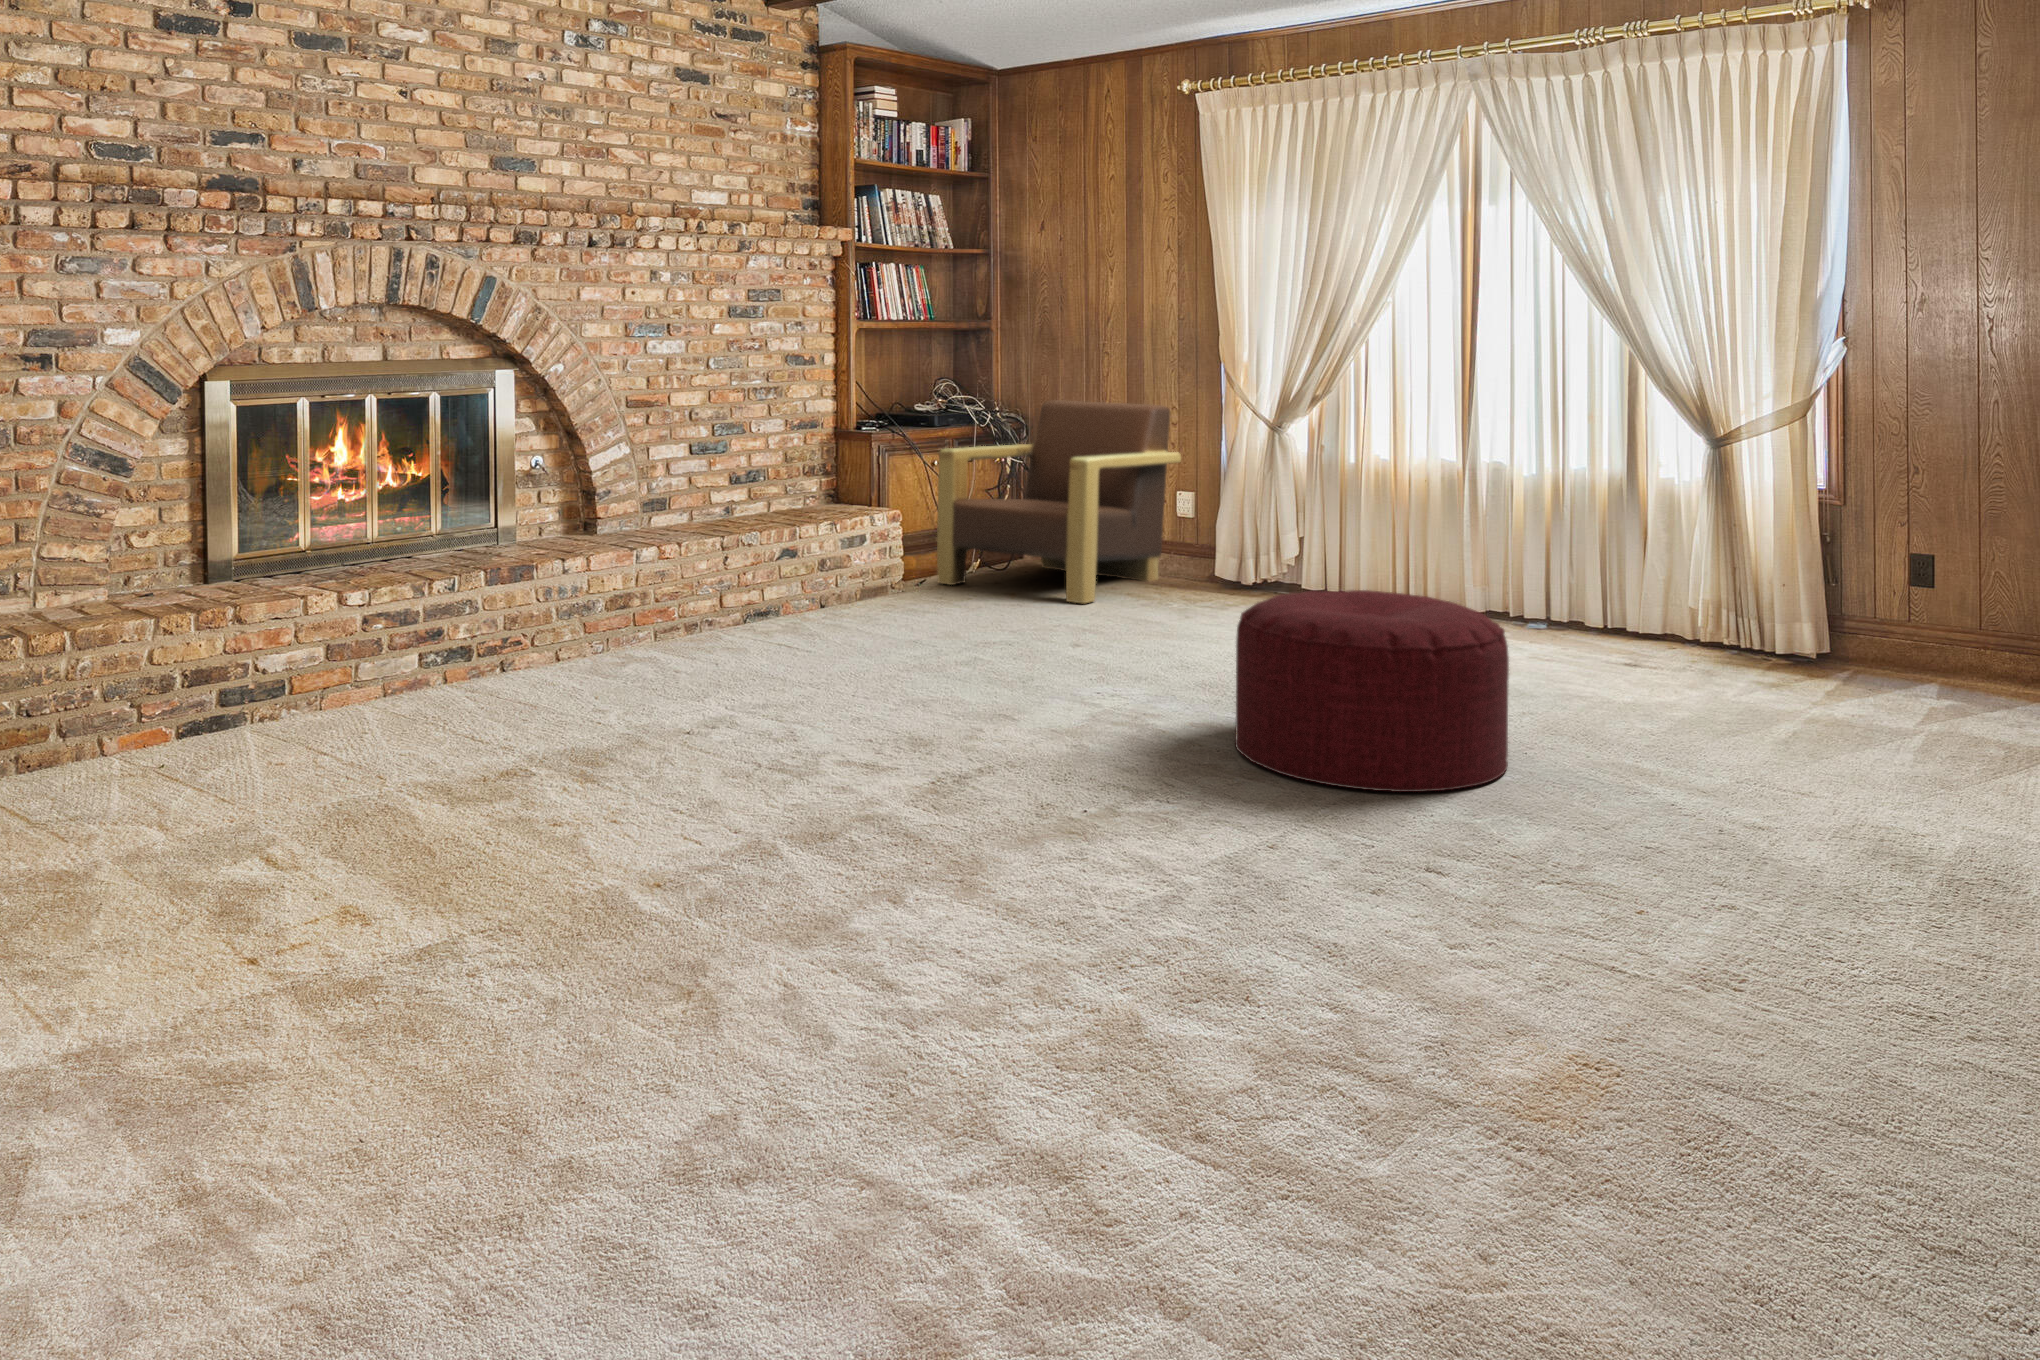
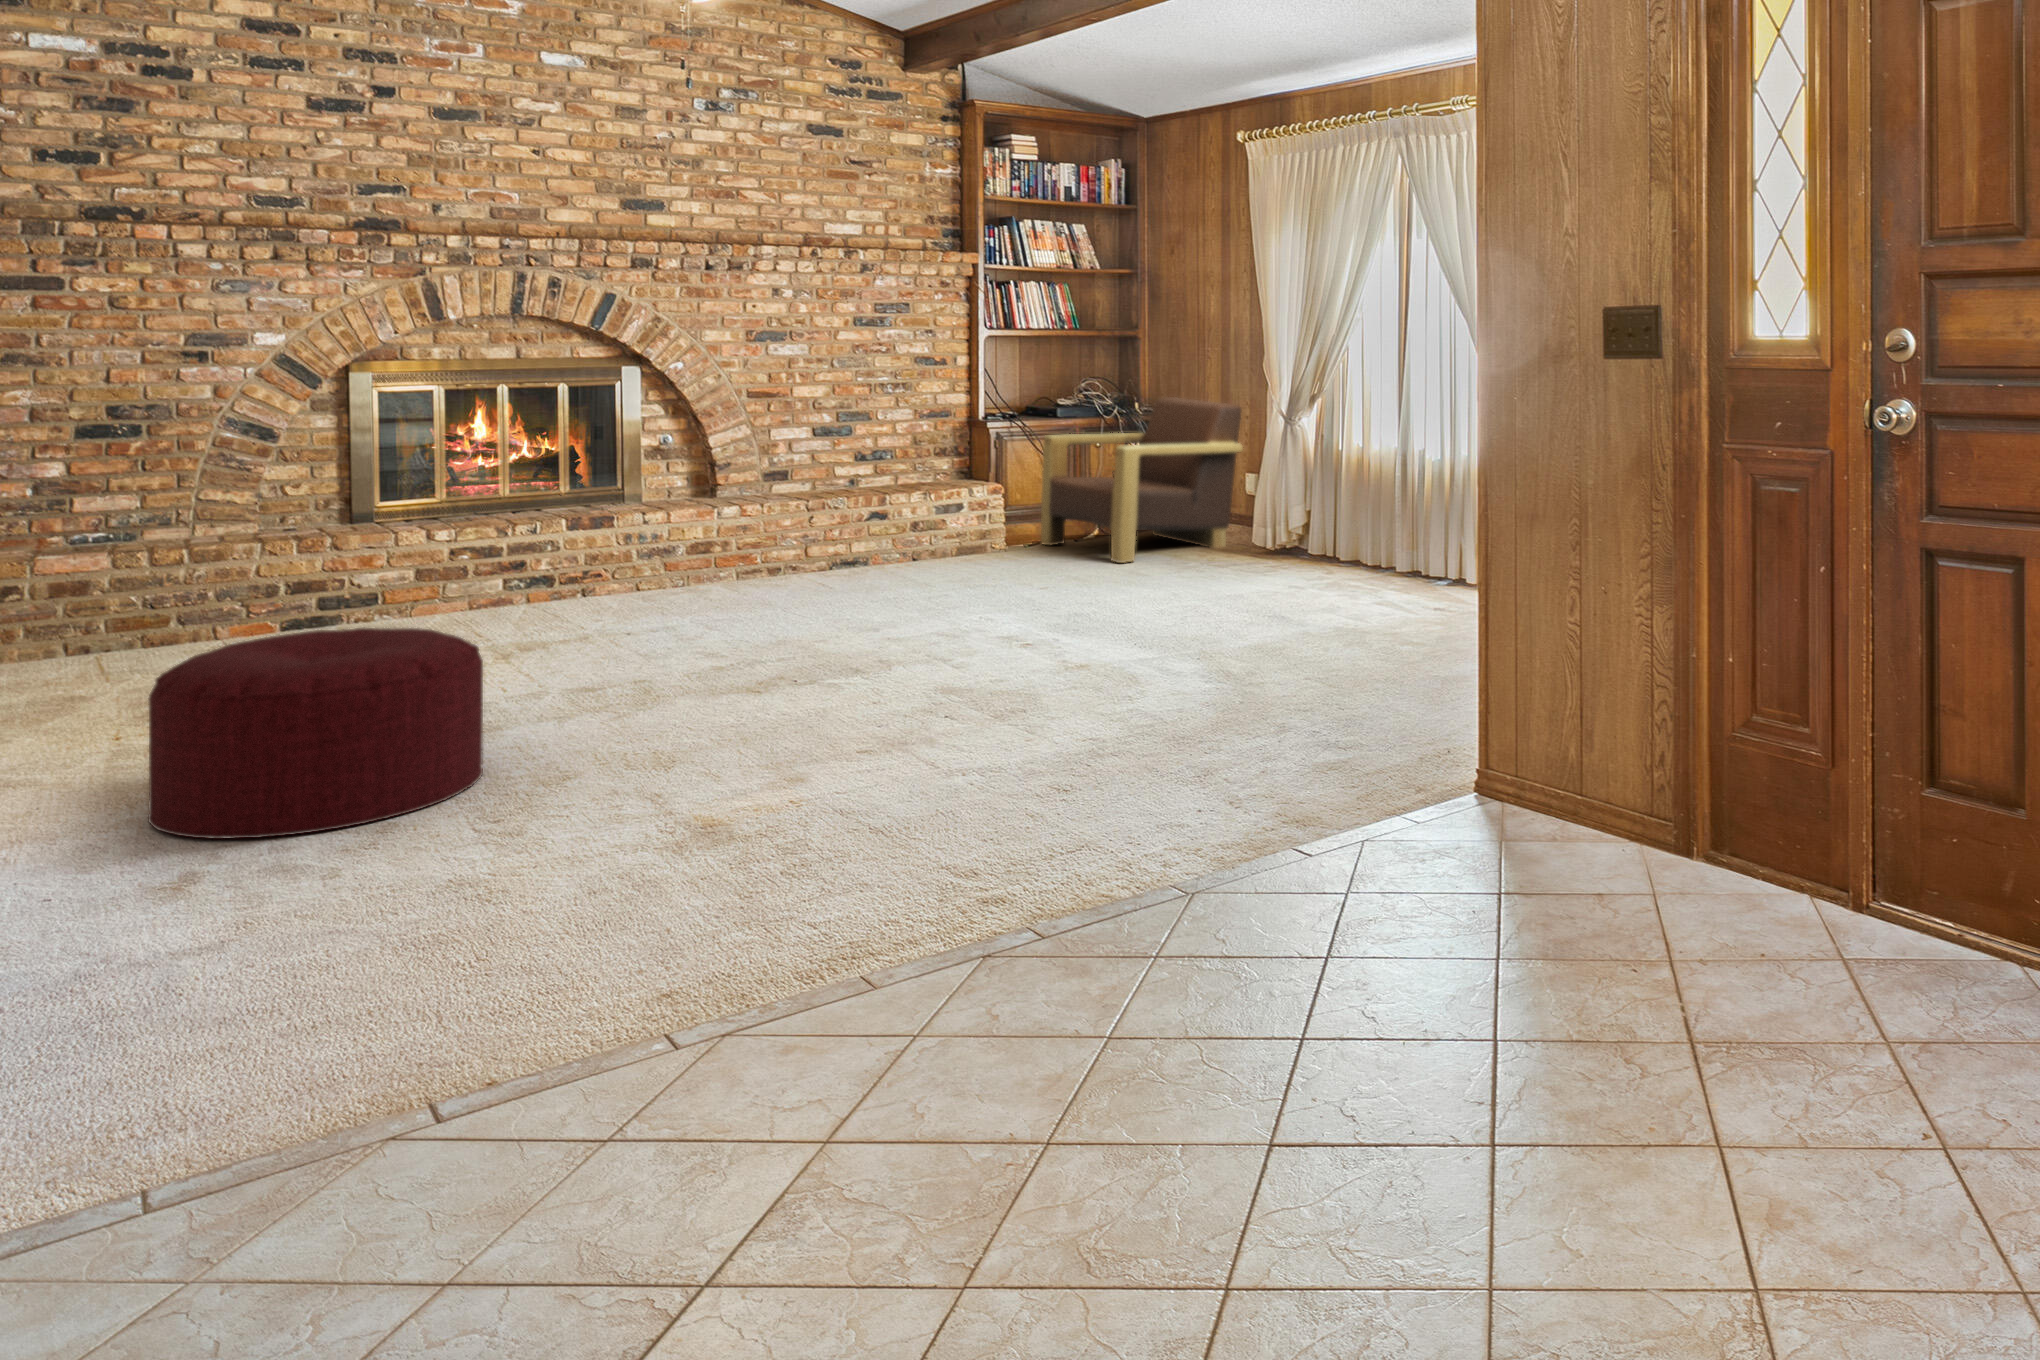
ottoman: present [1235,590,1509,792] -> present [148,627,483,839]

